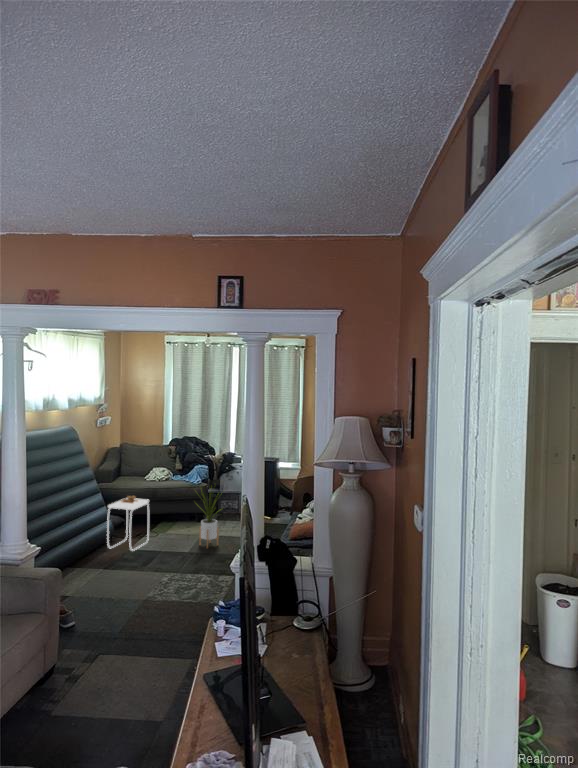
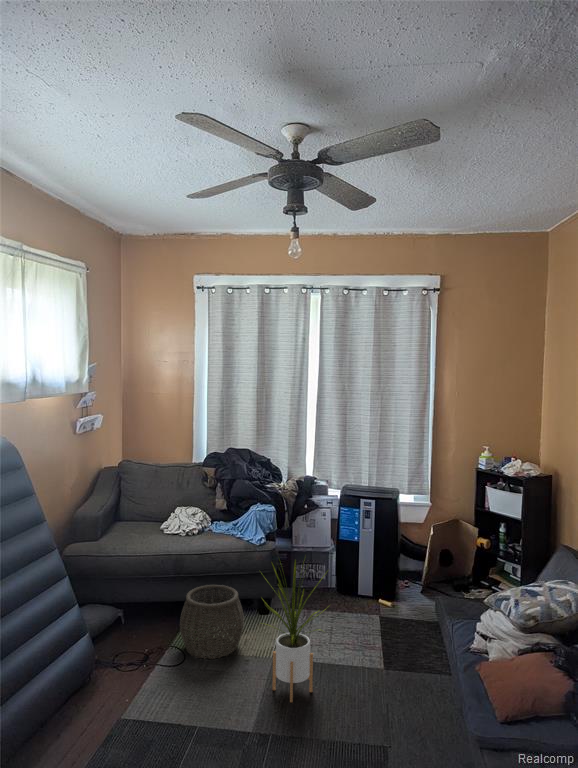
side table: present [107,496,149,551] -> none [79,584,168,711]
woven basket: none [155,503,188,537] -> present [180,585,244,659]

